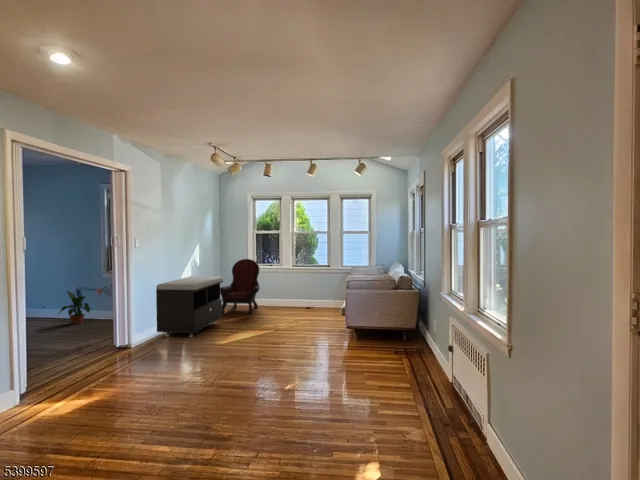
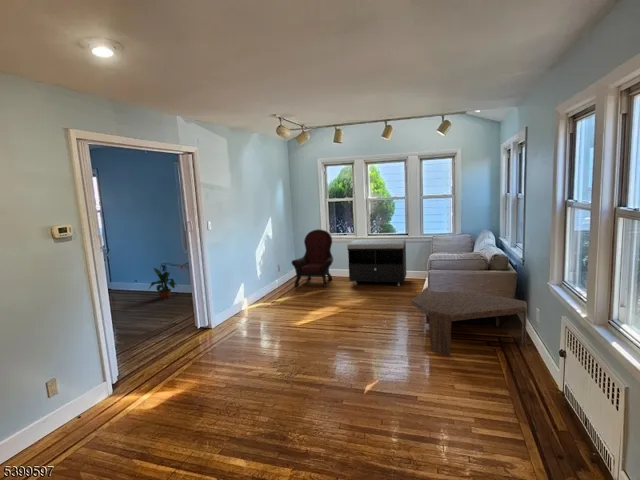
storage bench: present [156,276,223,337] -> present [347,240,406,286]
coffee table: none [331,306,426,362] -> present [411,290,527,356]

